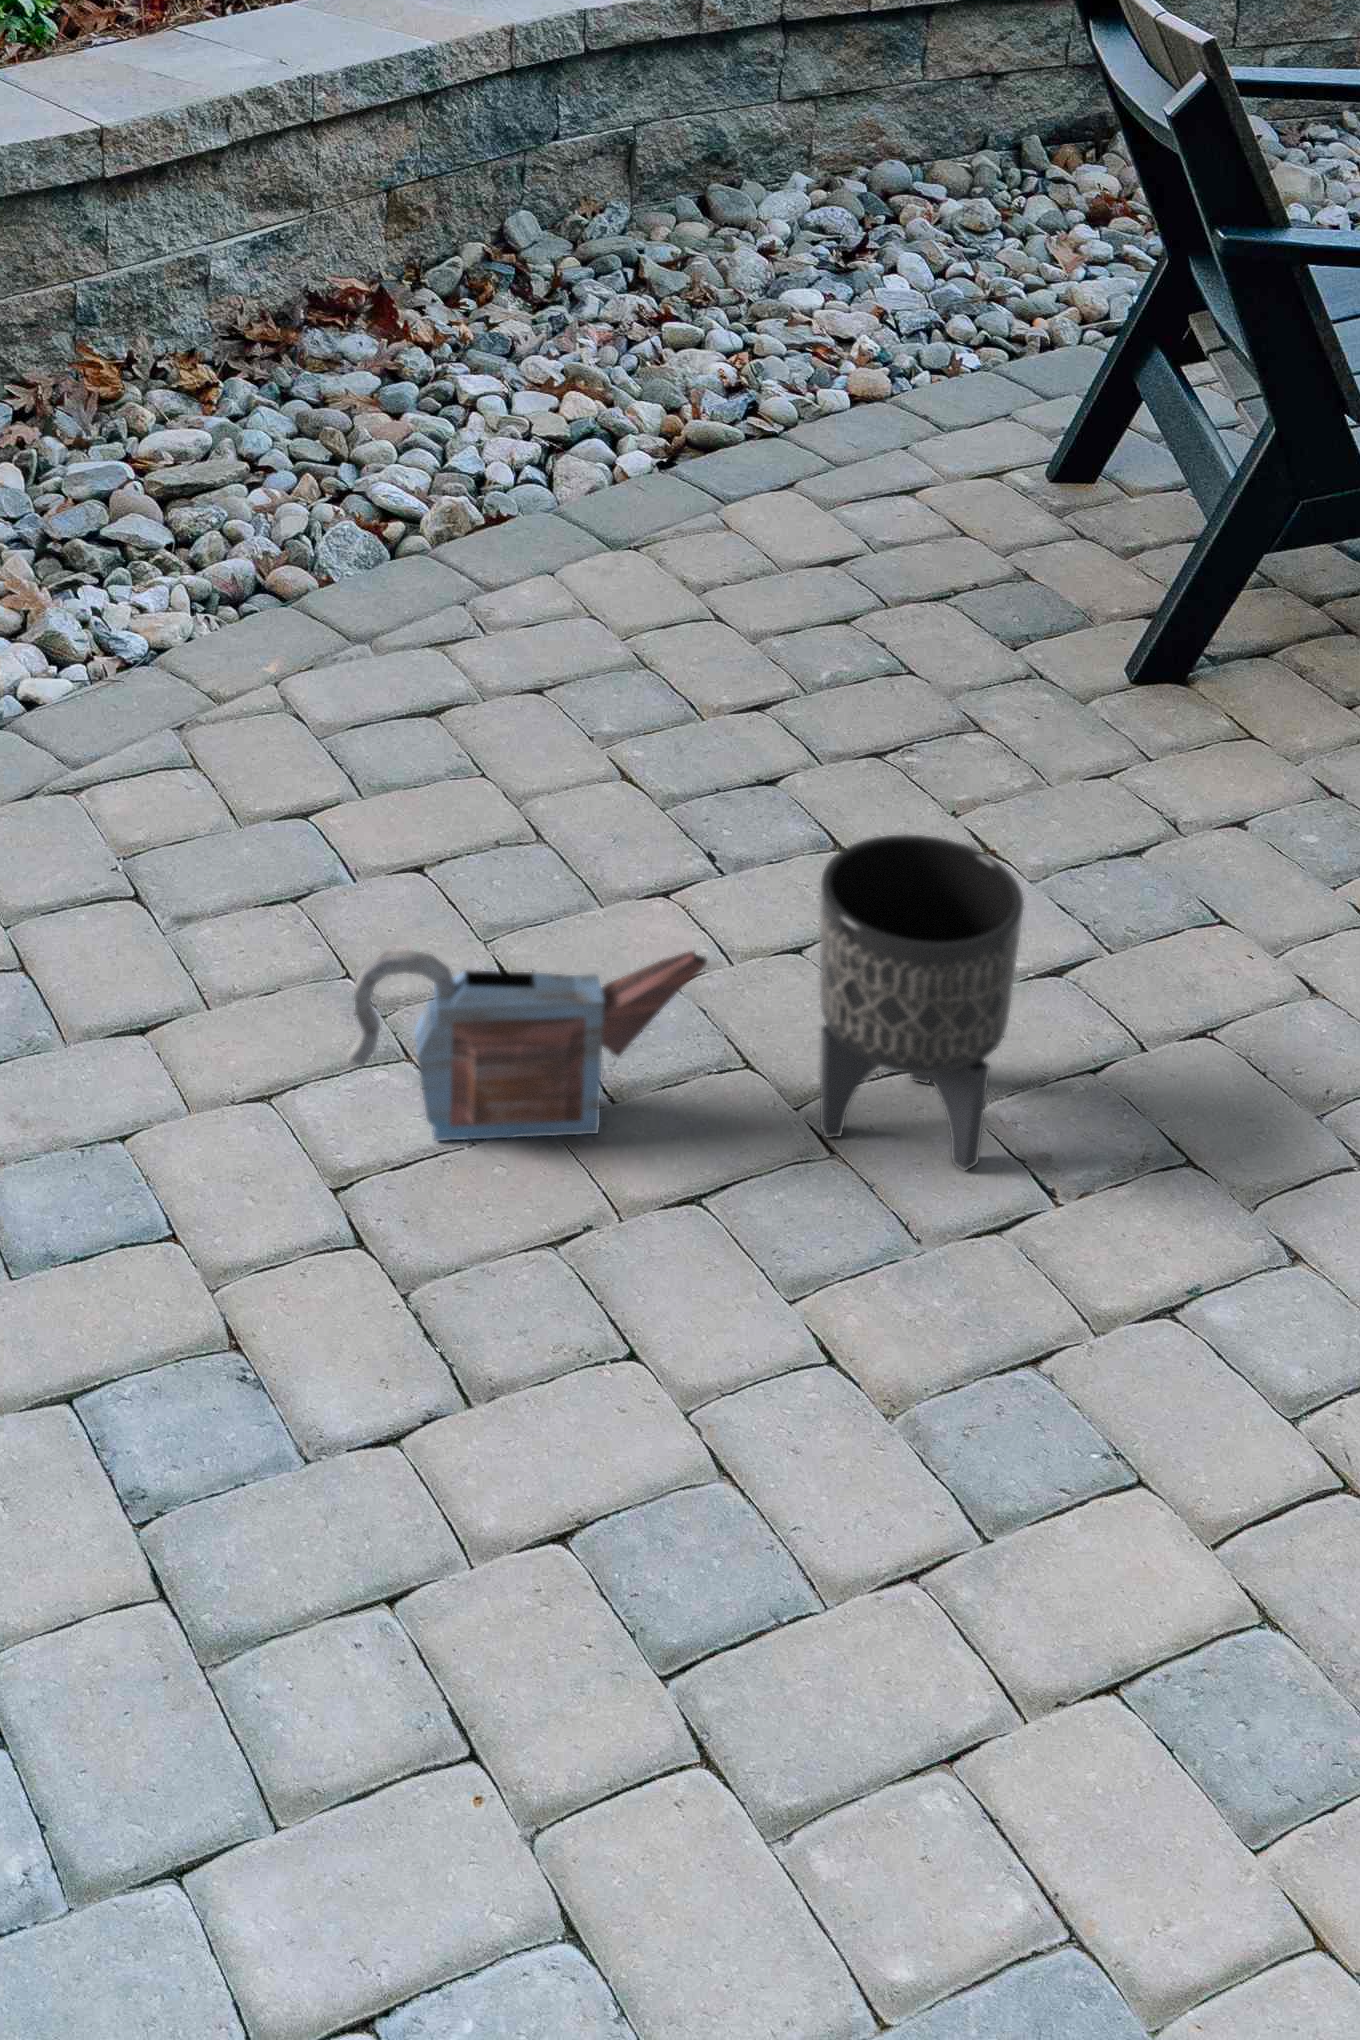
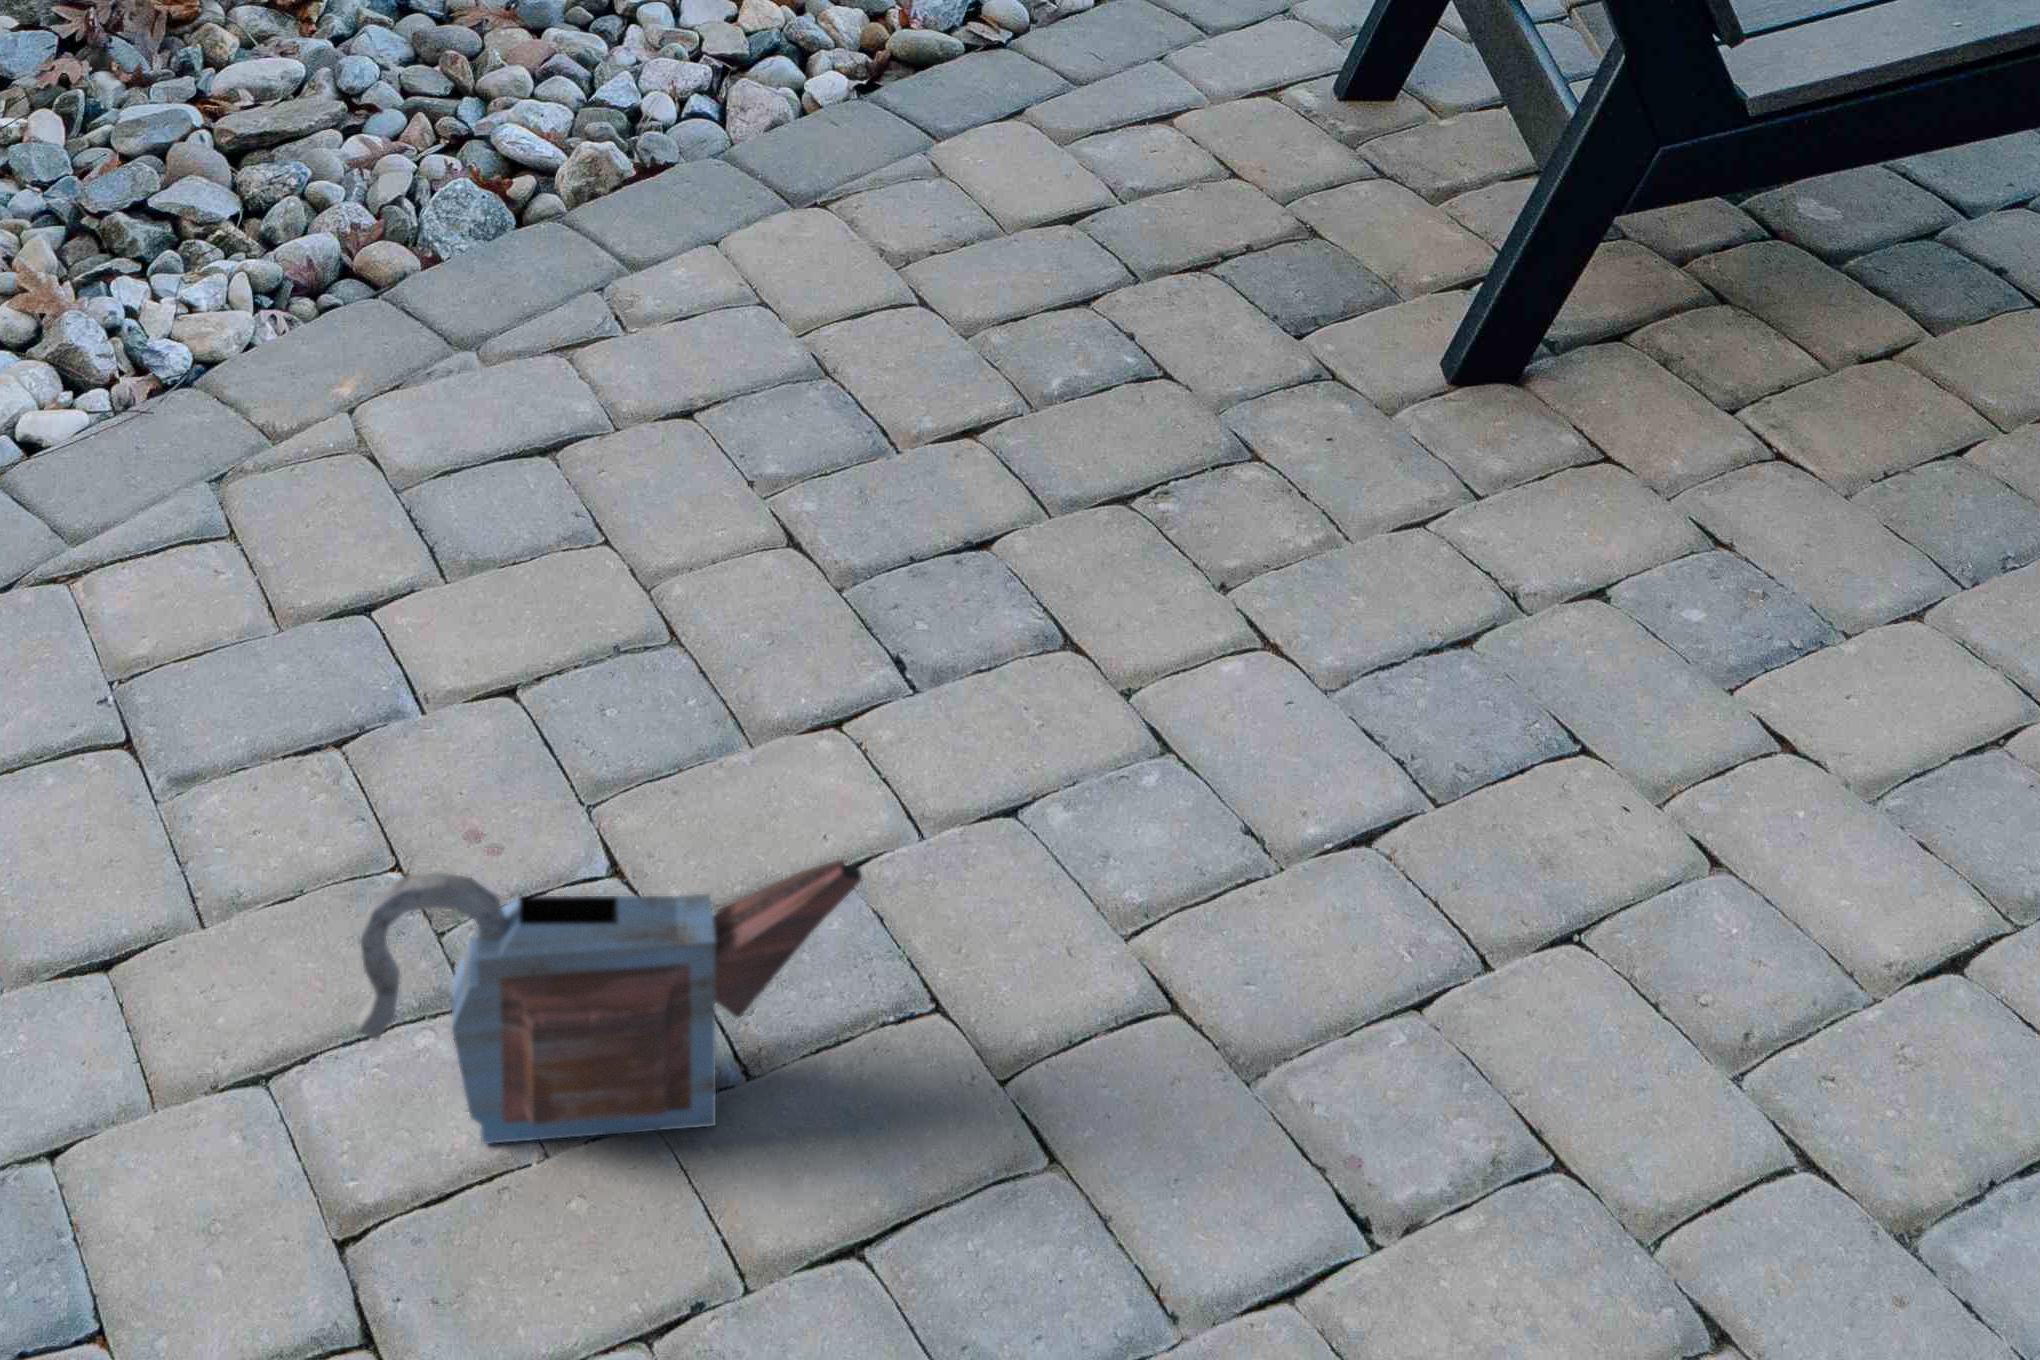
planter: present [820,835,1024,1170] -> none [1018,677,1306,1182]

